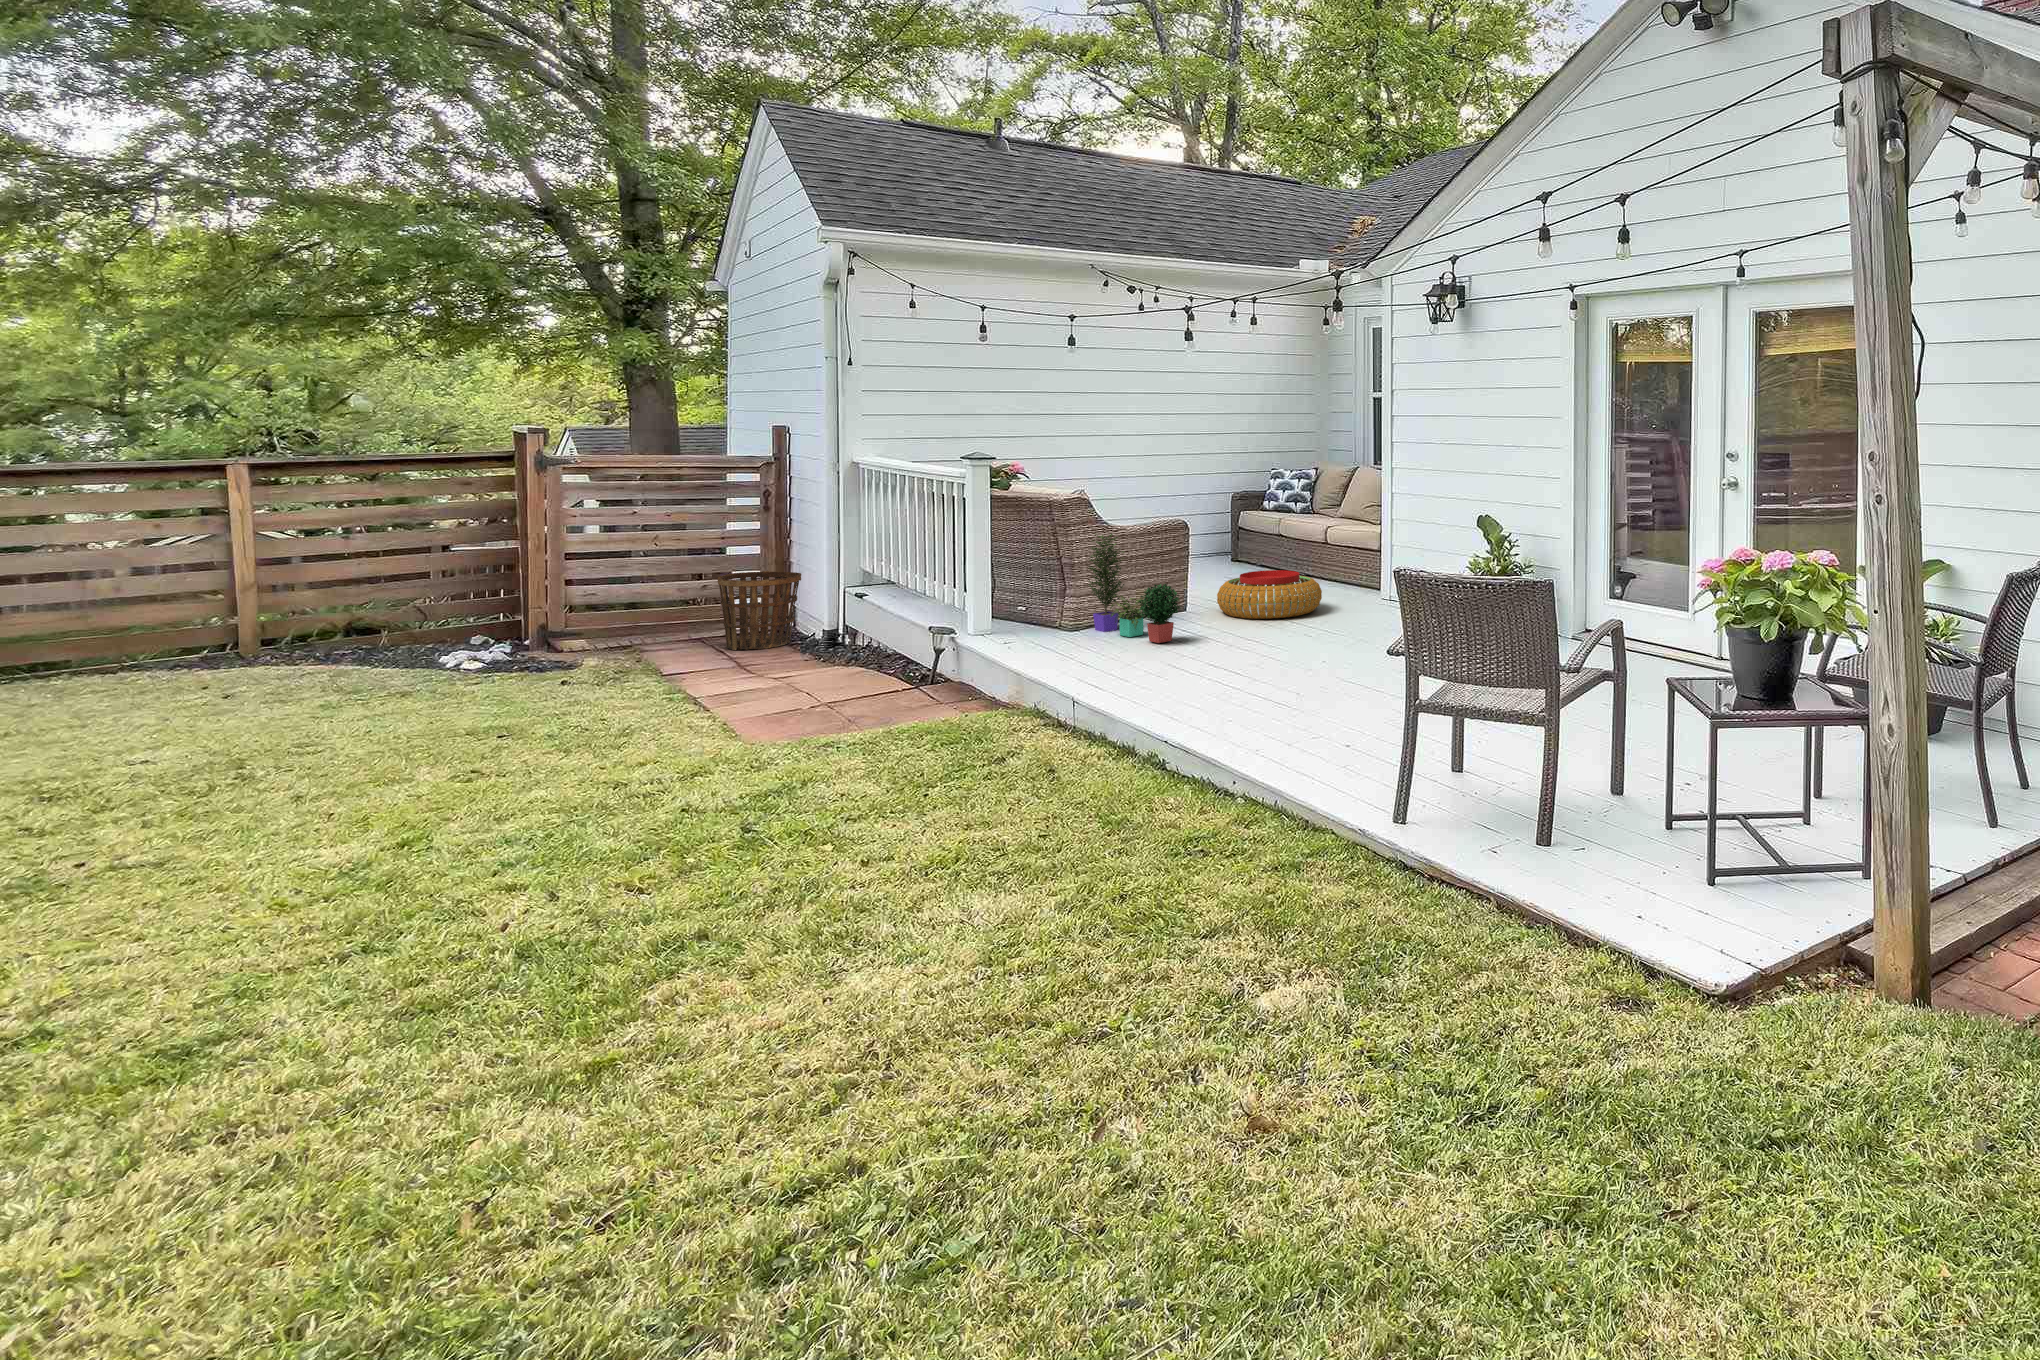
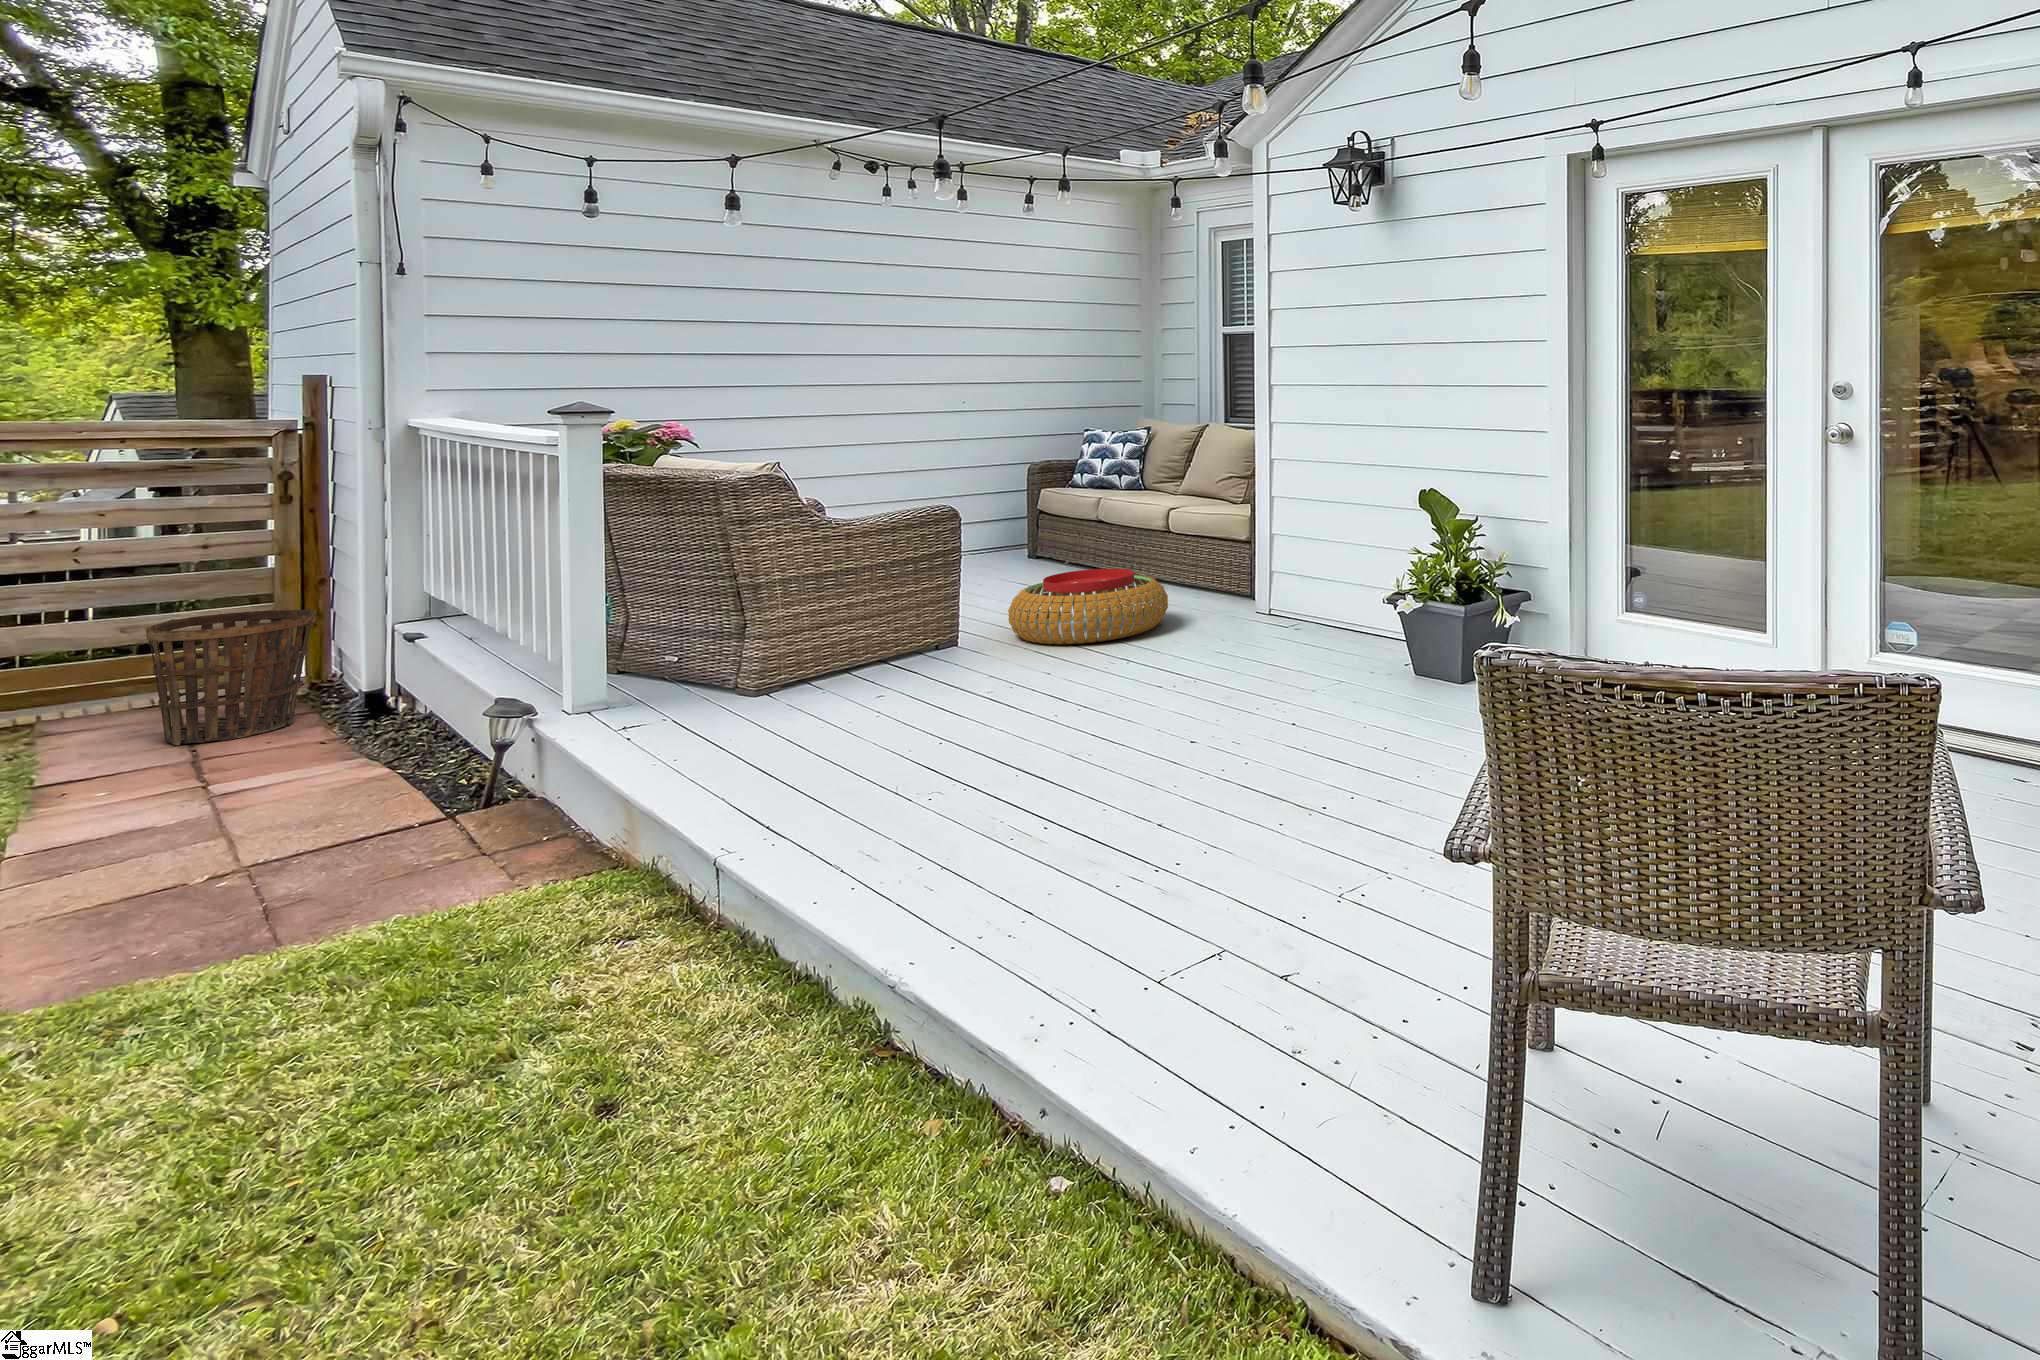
potted plant: present [1089,534,1180,643] -> none [789,527,947,700]

